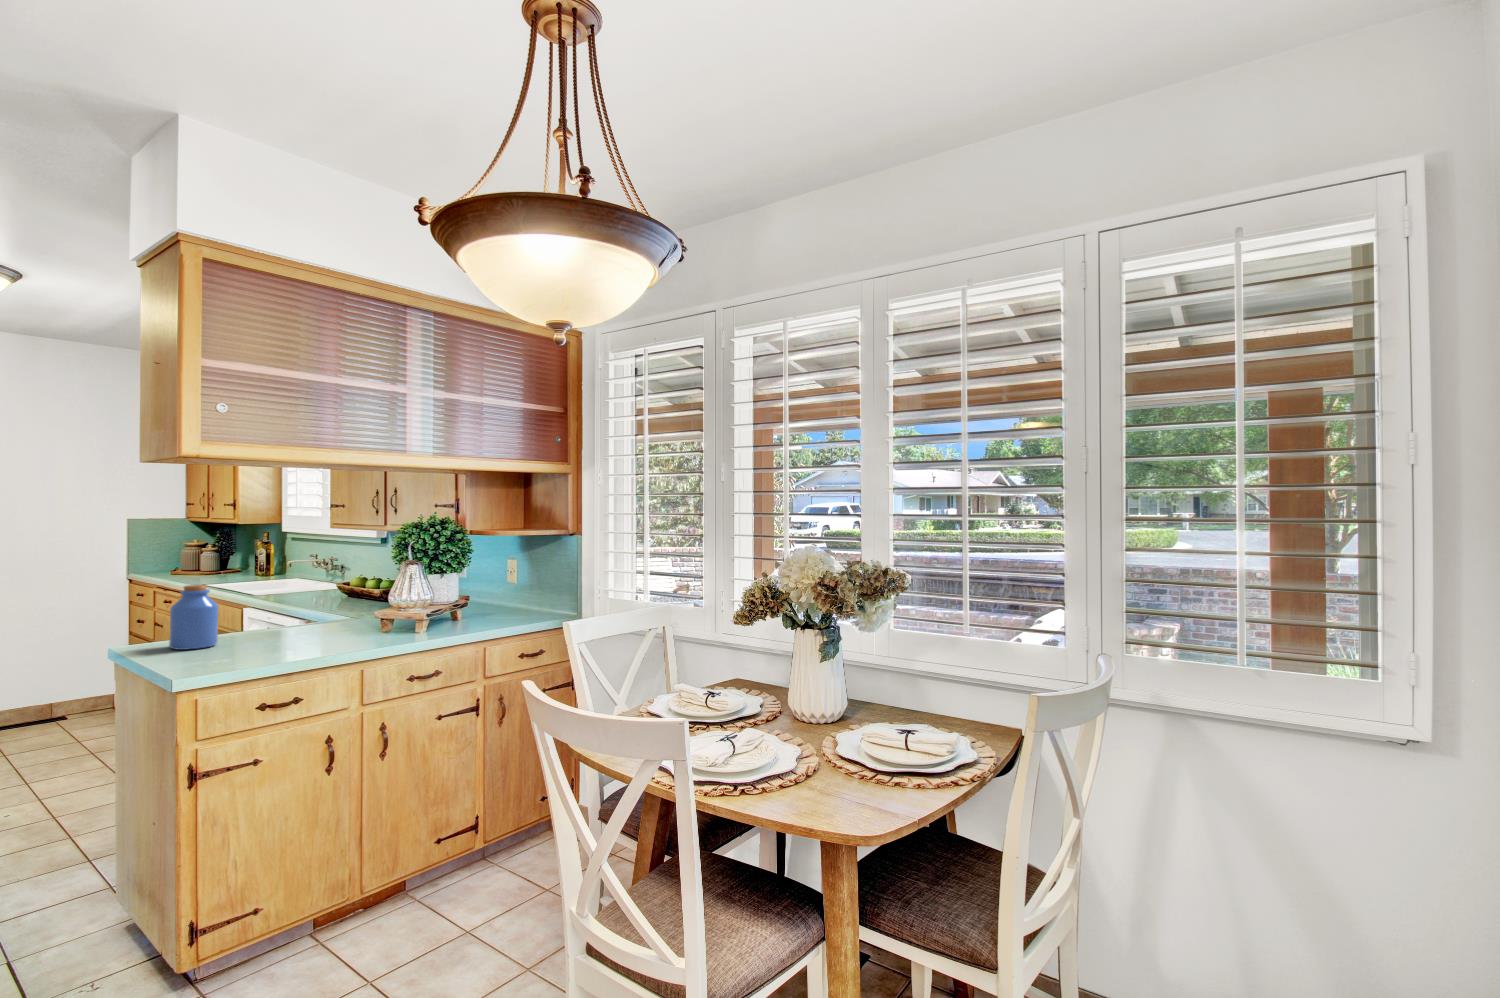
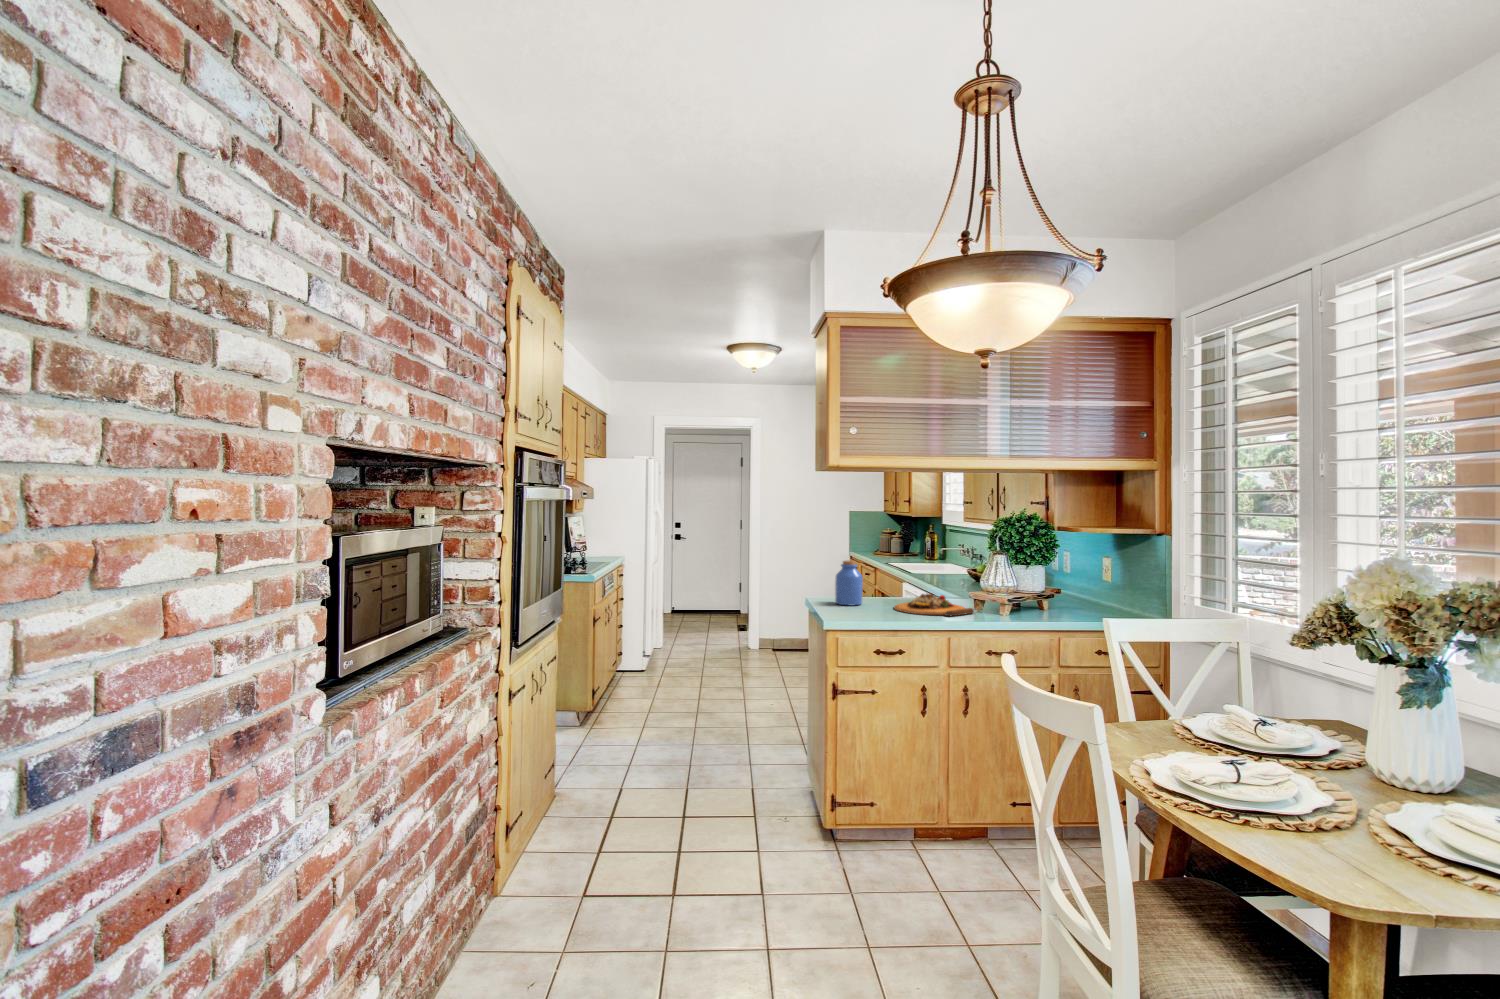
cutting board: none [271,617,387,647] -> present [894,593,974,616]

